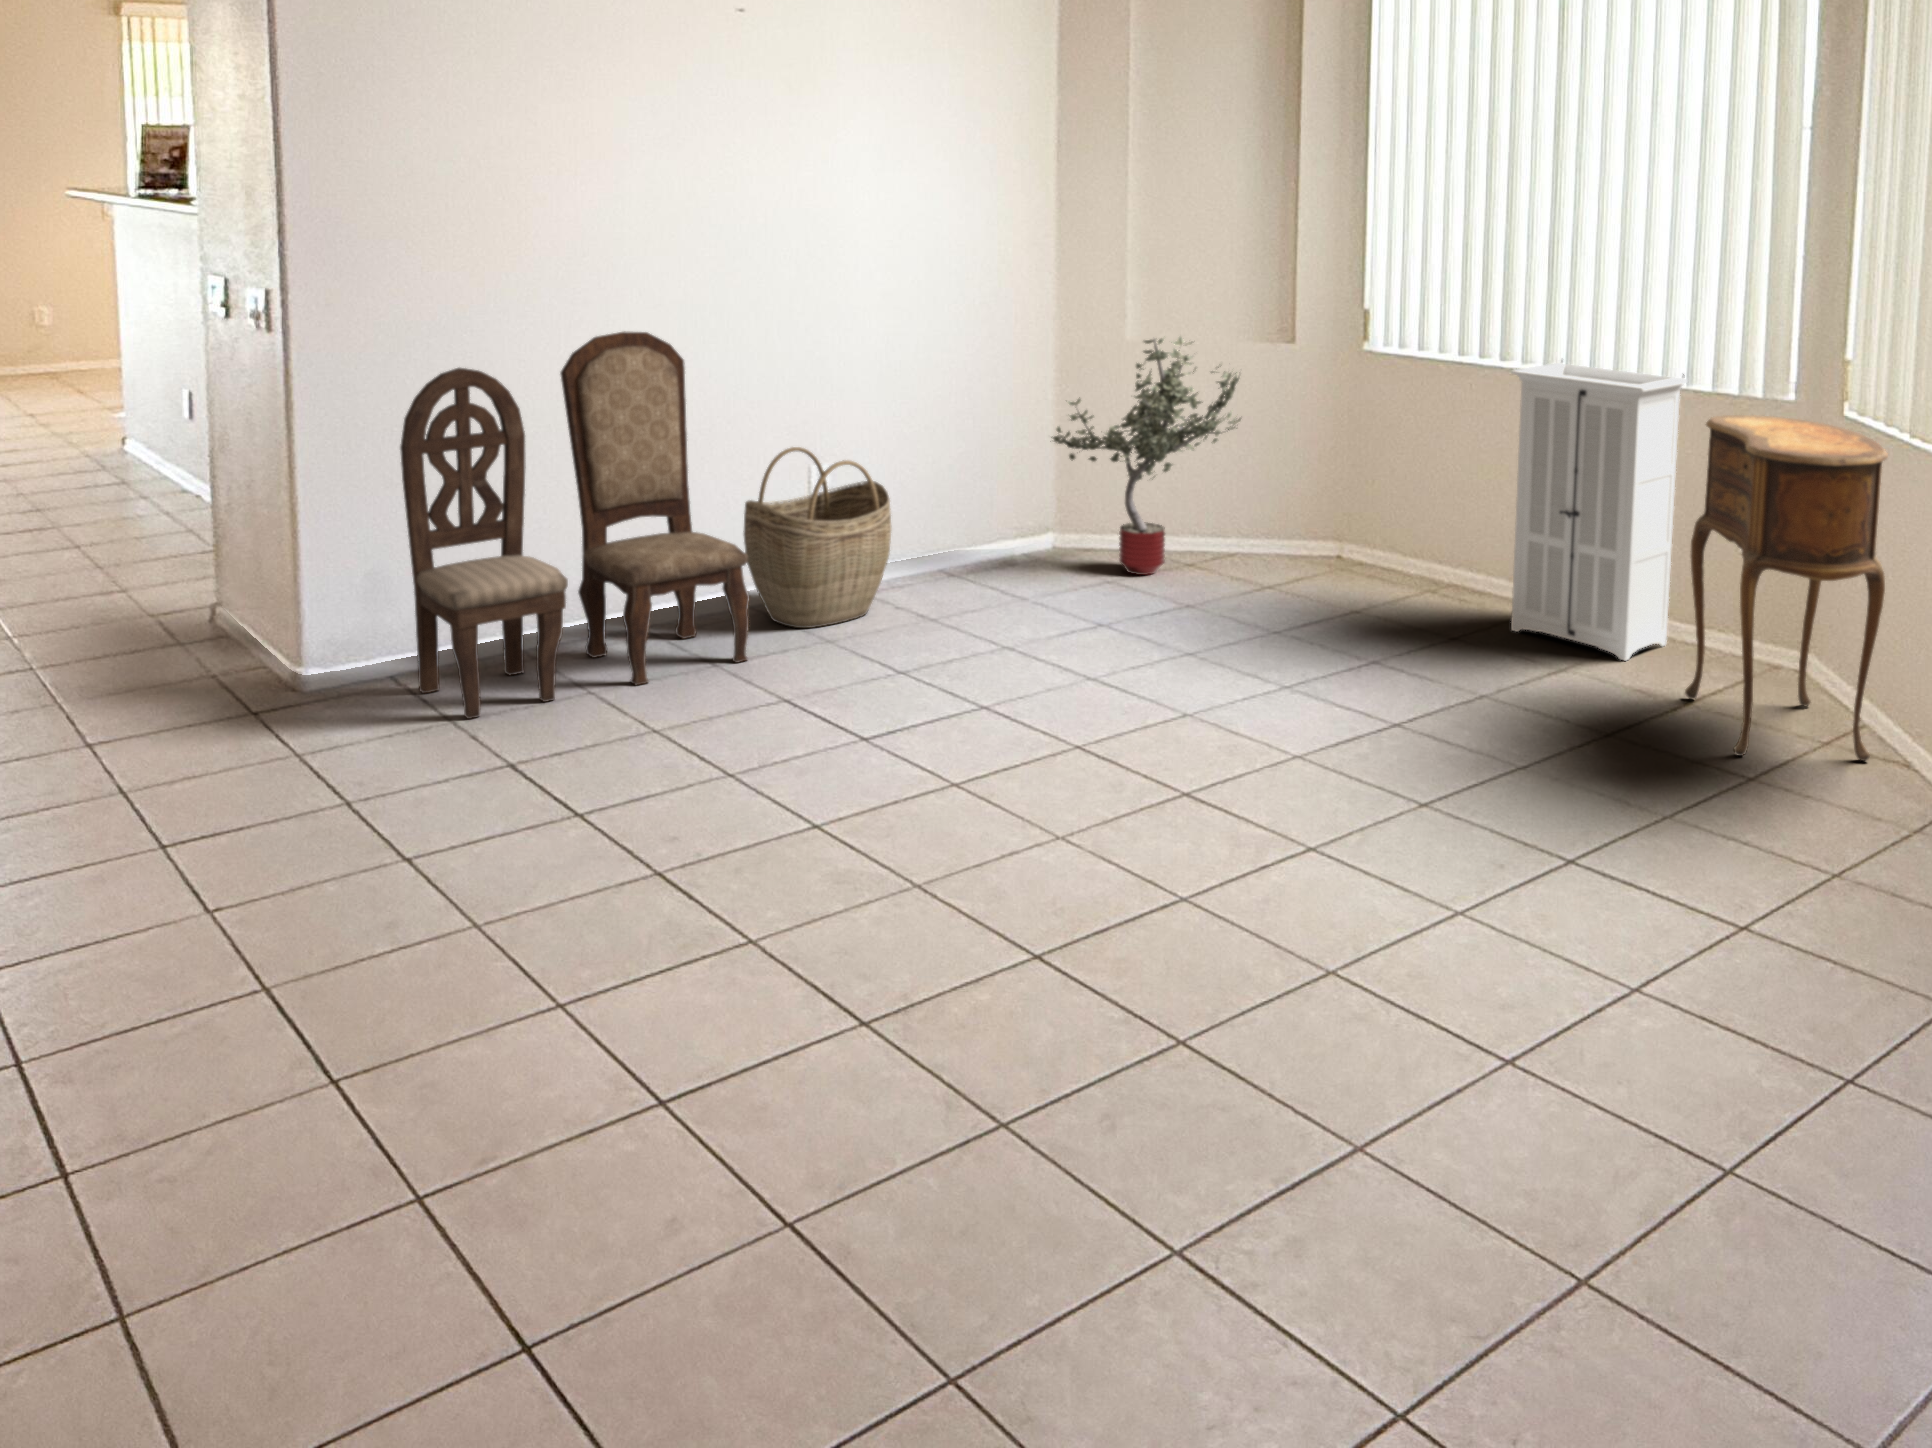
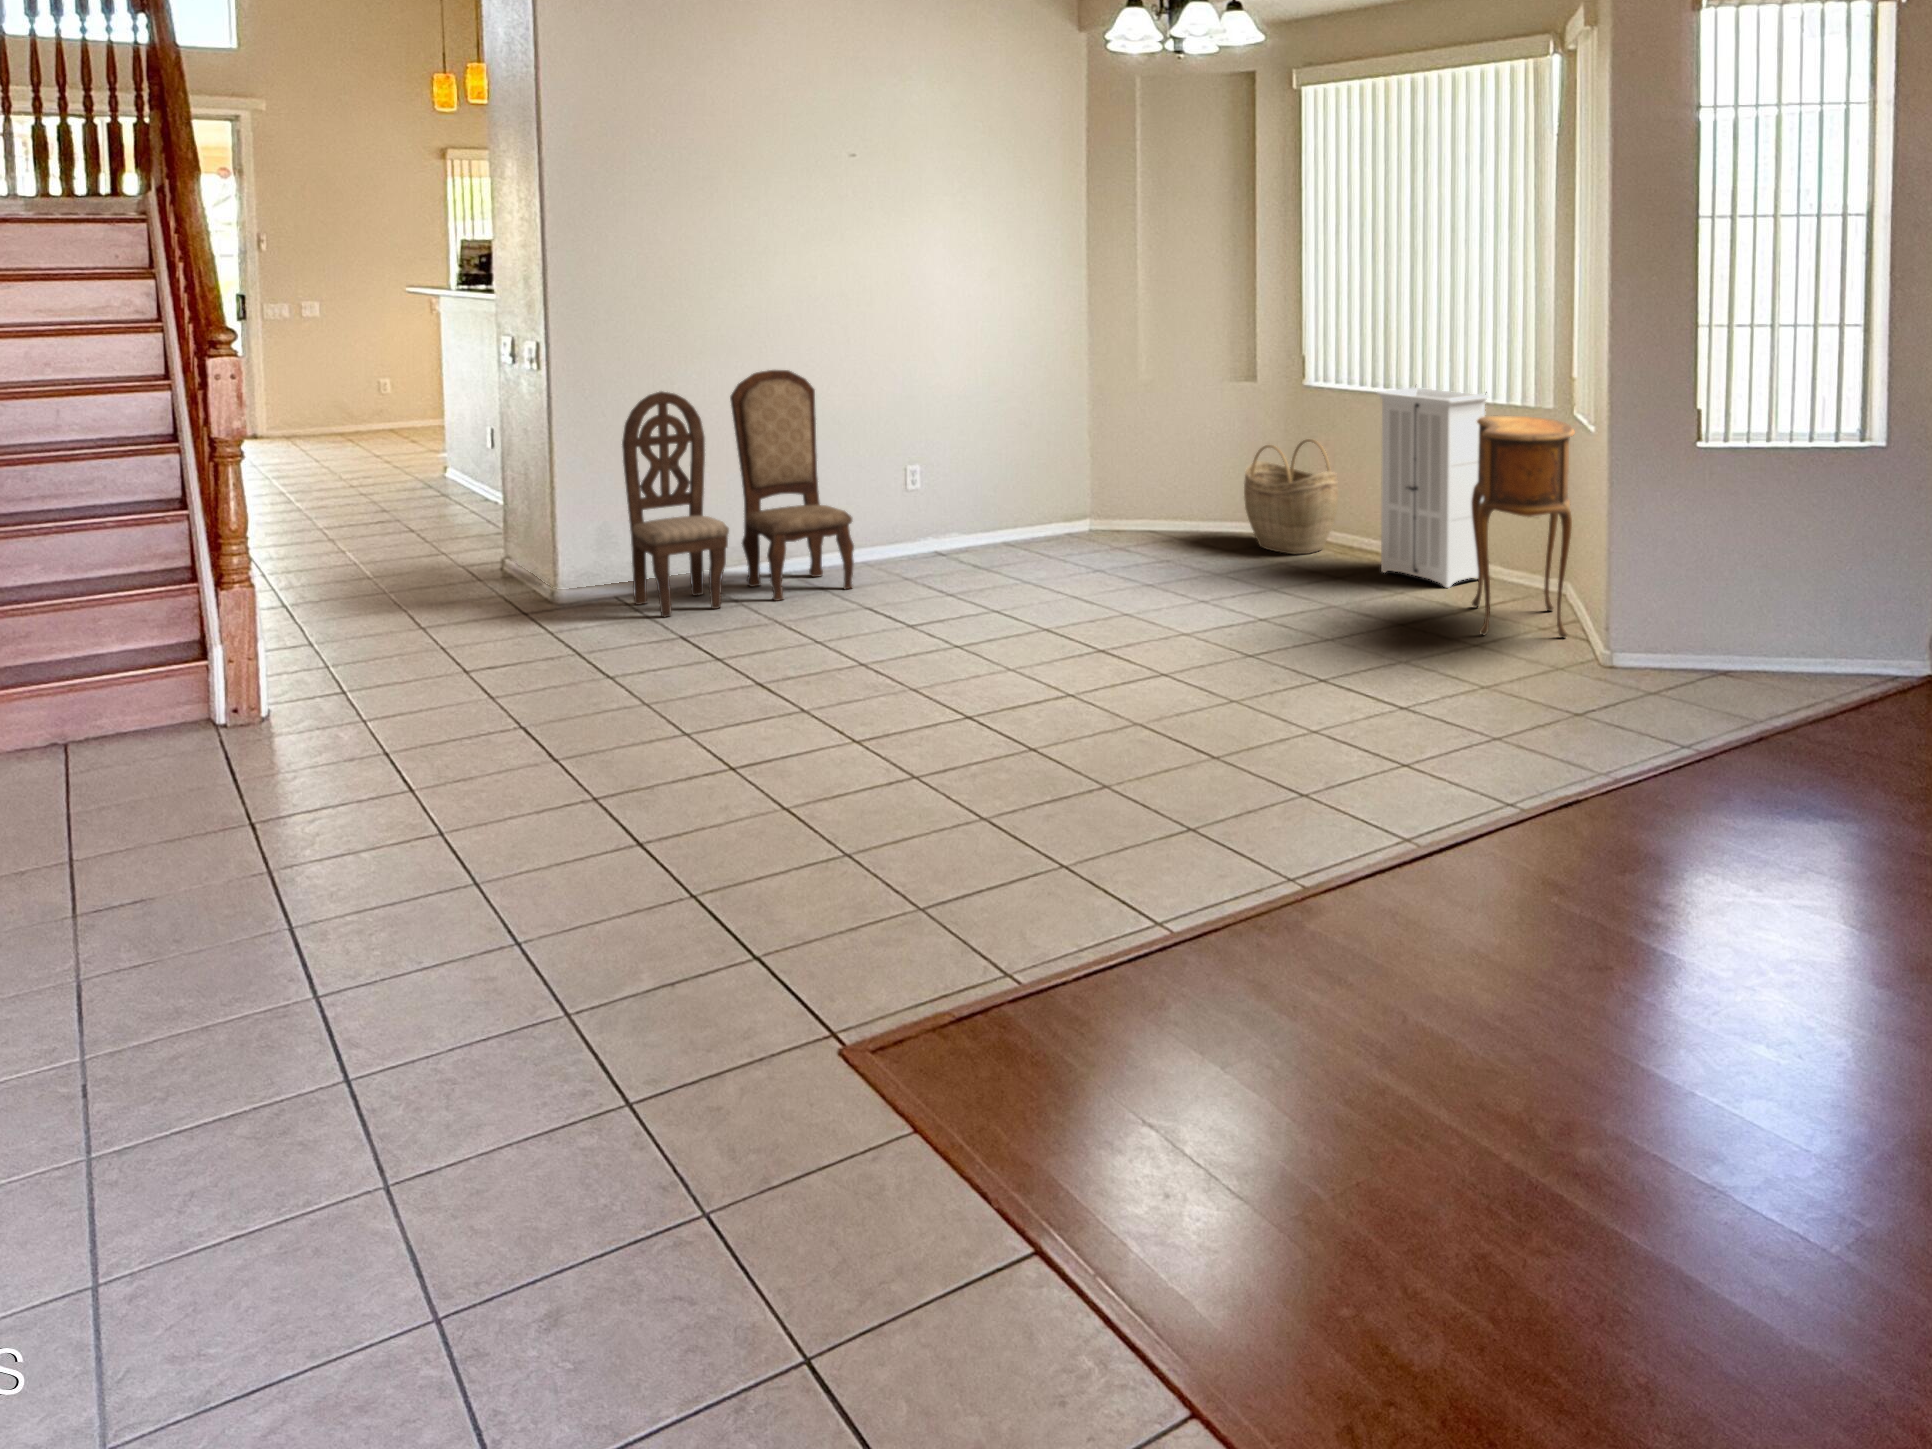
potted tree: present [1051,337,1241,575] -> none [1080,374,1210,542]
woven basket: present [743,447,891,628] -> present [1244,439,1338,554]

